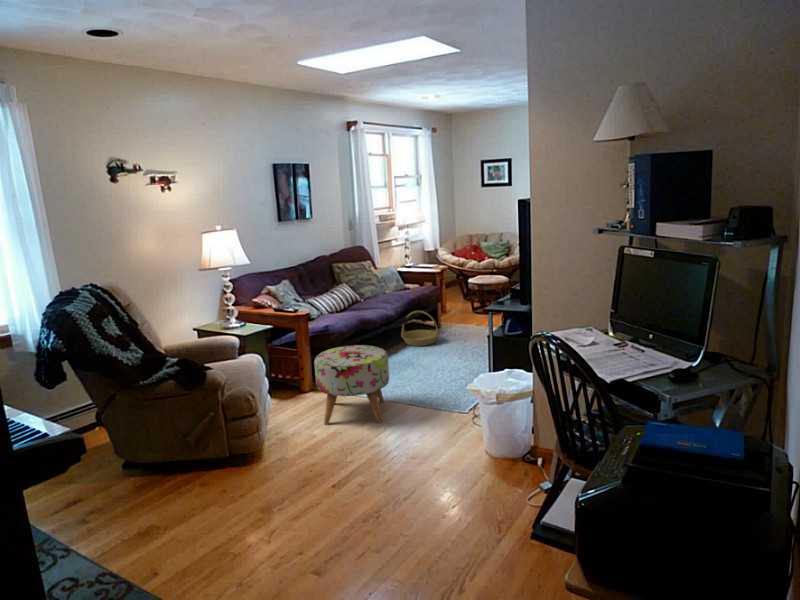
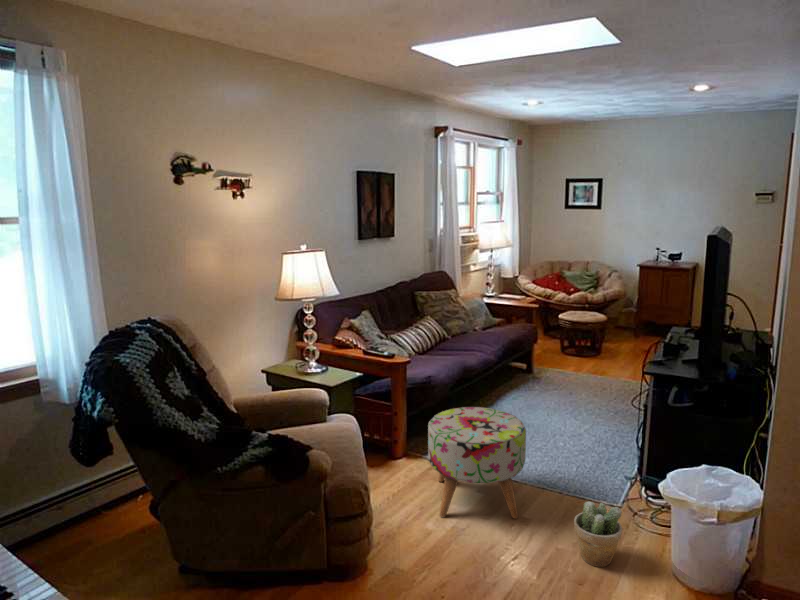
basket: present [401,311,439,346] -> none [496,353,542,397]
potted plant: none [410,400,443,445] -> present [574,501,622,567]

